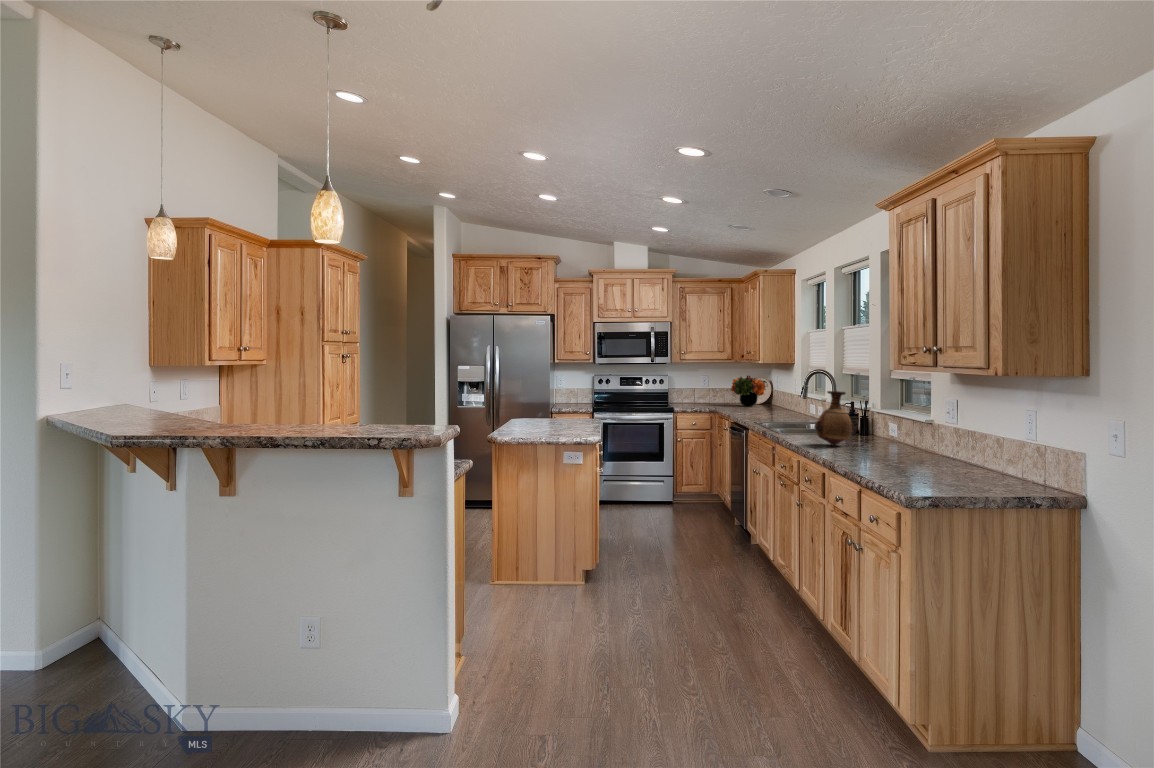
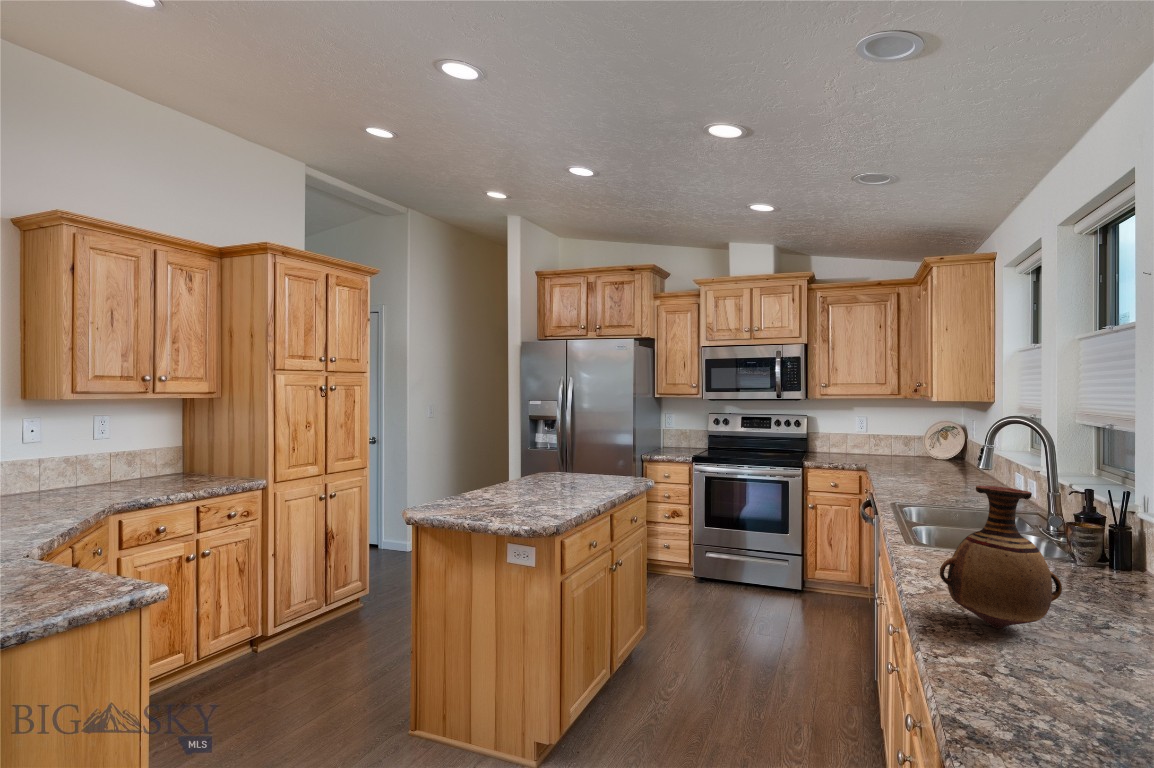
flower arrangement: present [731,375,766,406] -> none [900,418,959,464]

